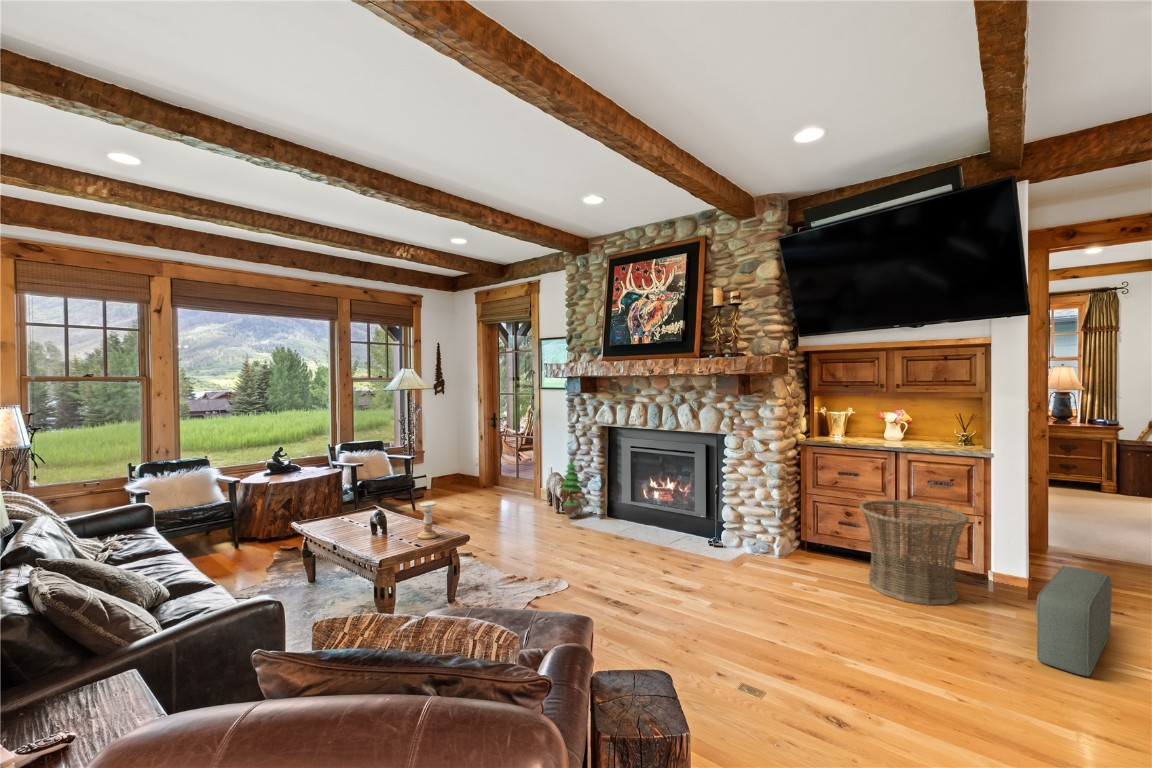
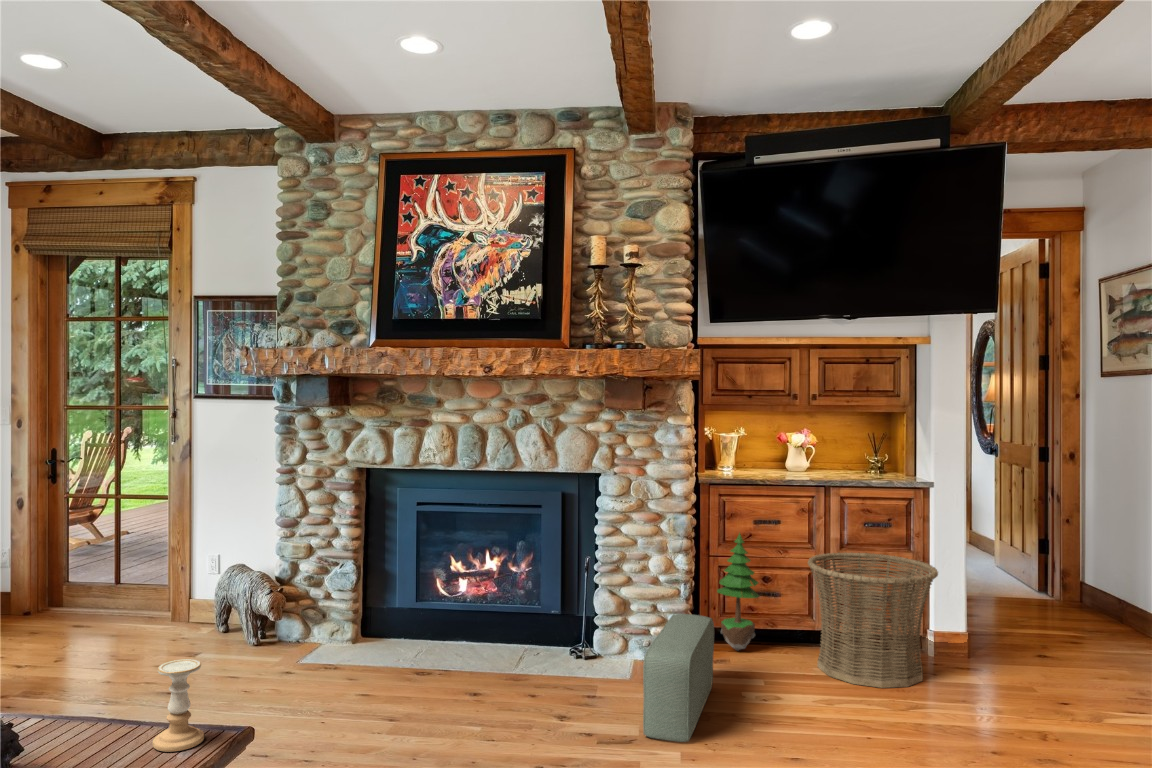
potted tree: present [561,458,582,518] -> present [717,533,759,651]
pouf: present [1036,566,1112,676] -> present [643,614,714,742]

